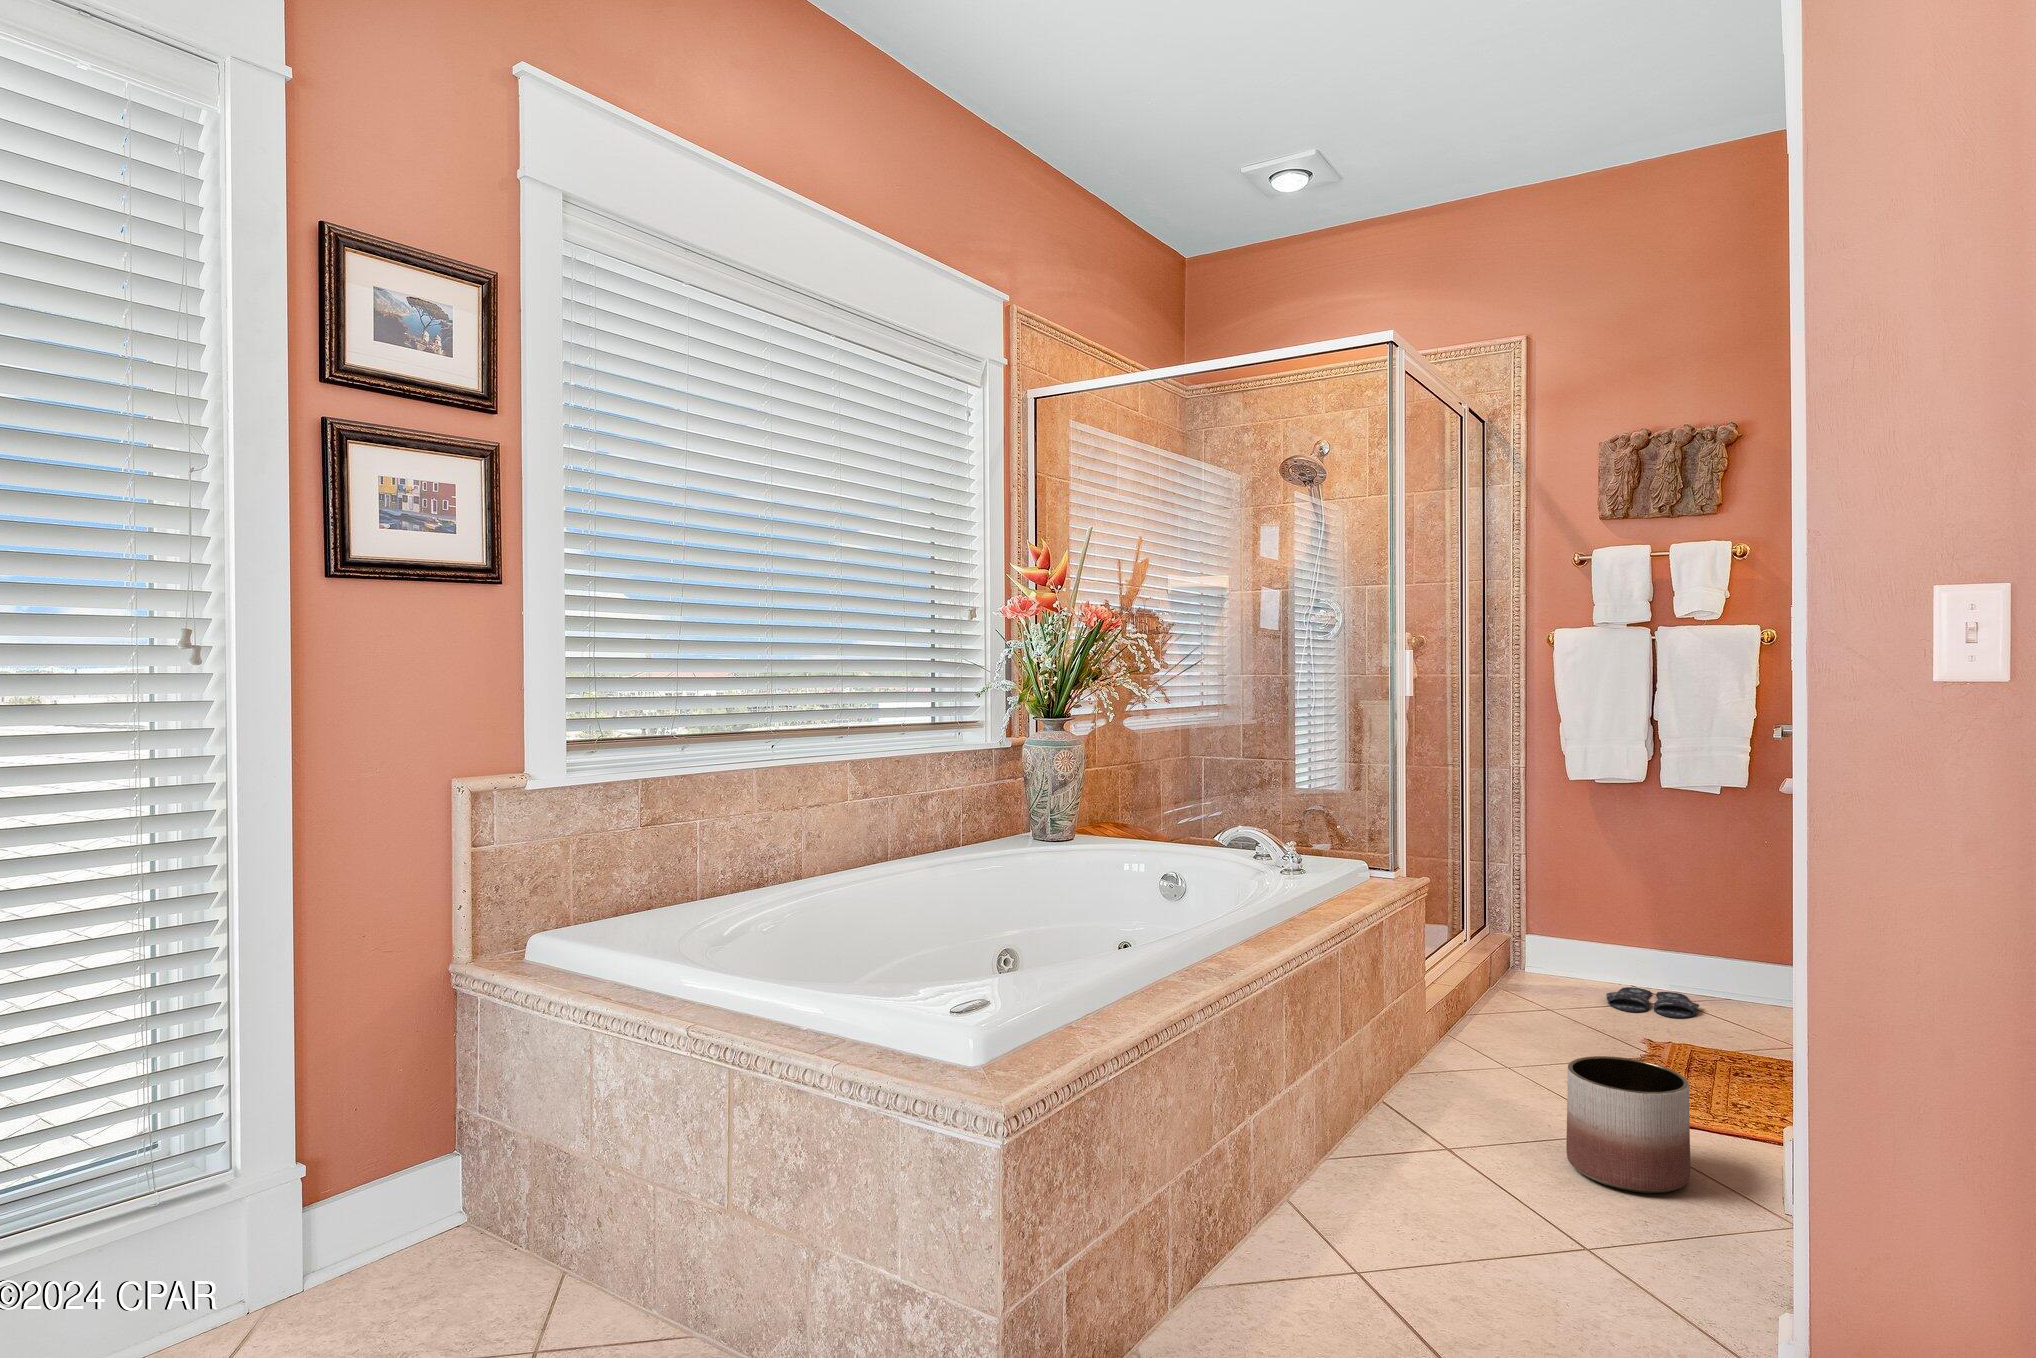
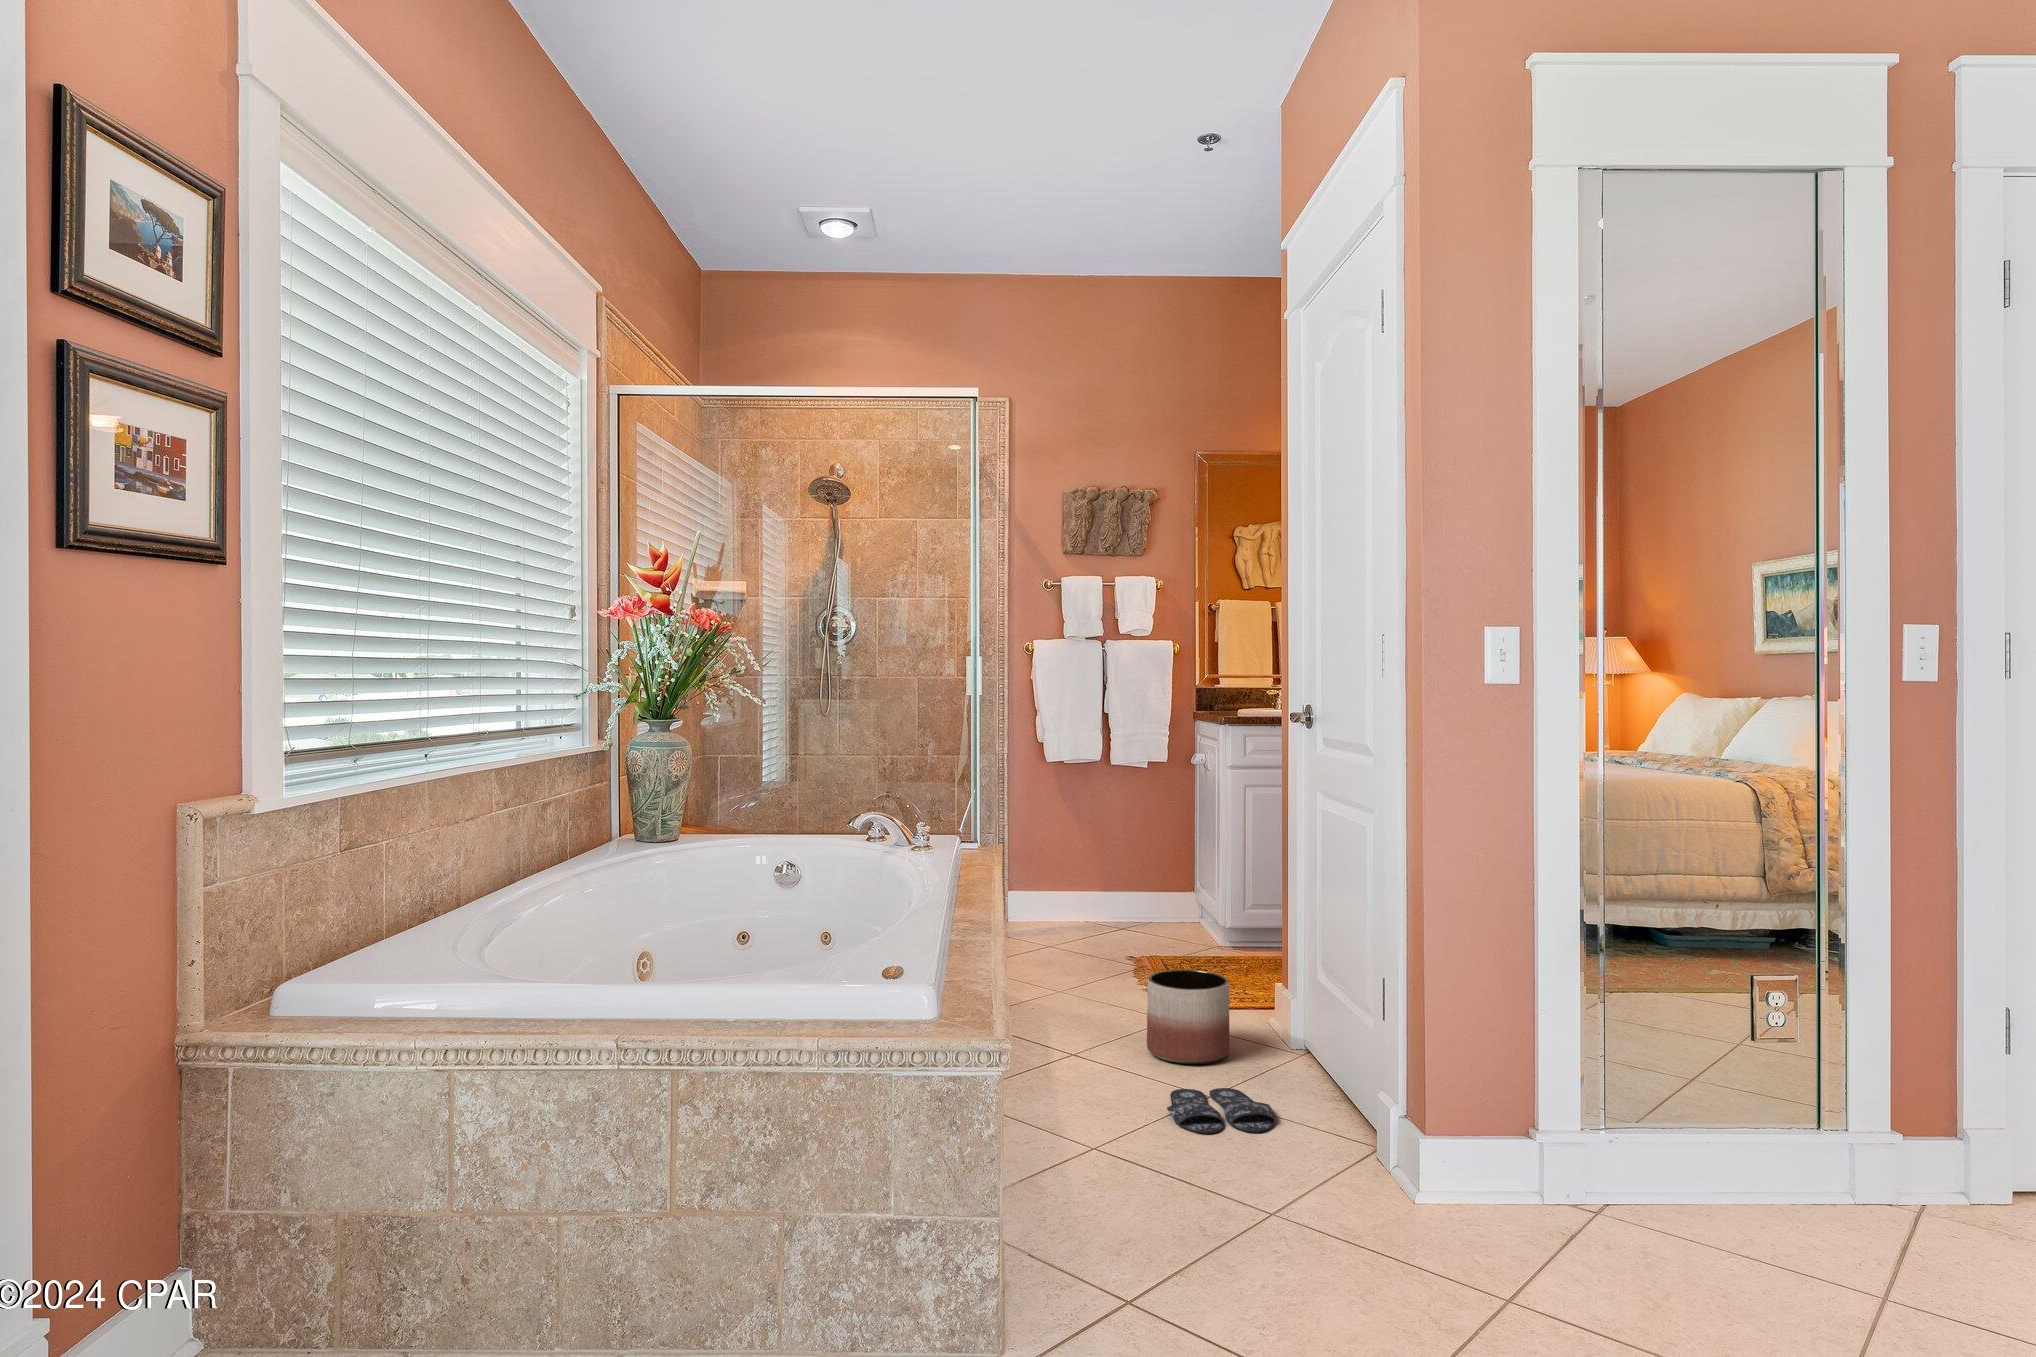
slippers: present [1606,987,1699,1018] -> present [1167,1088,1275,1134]

